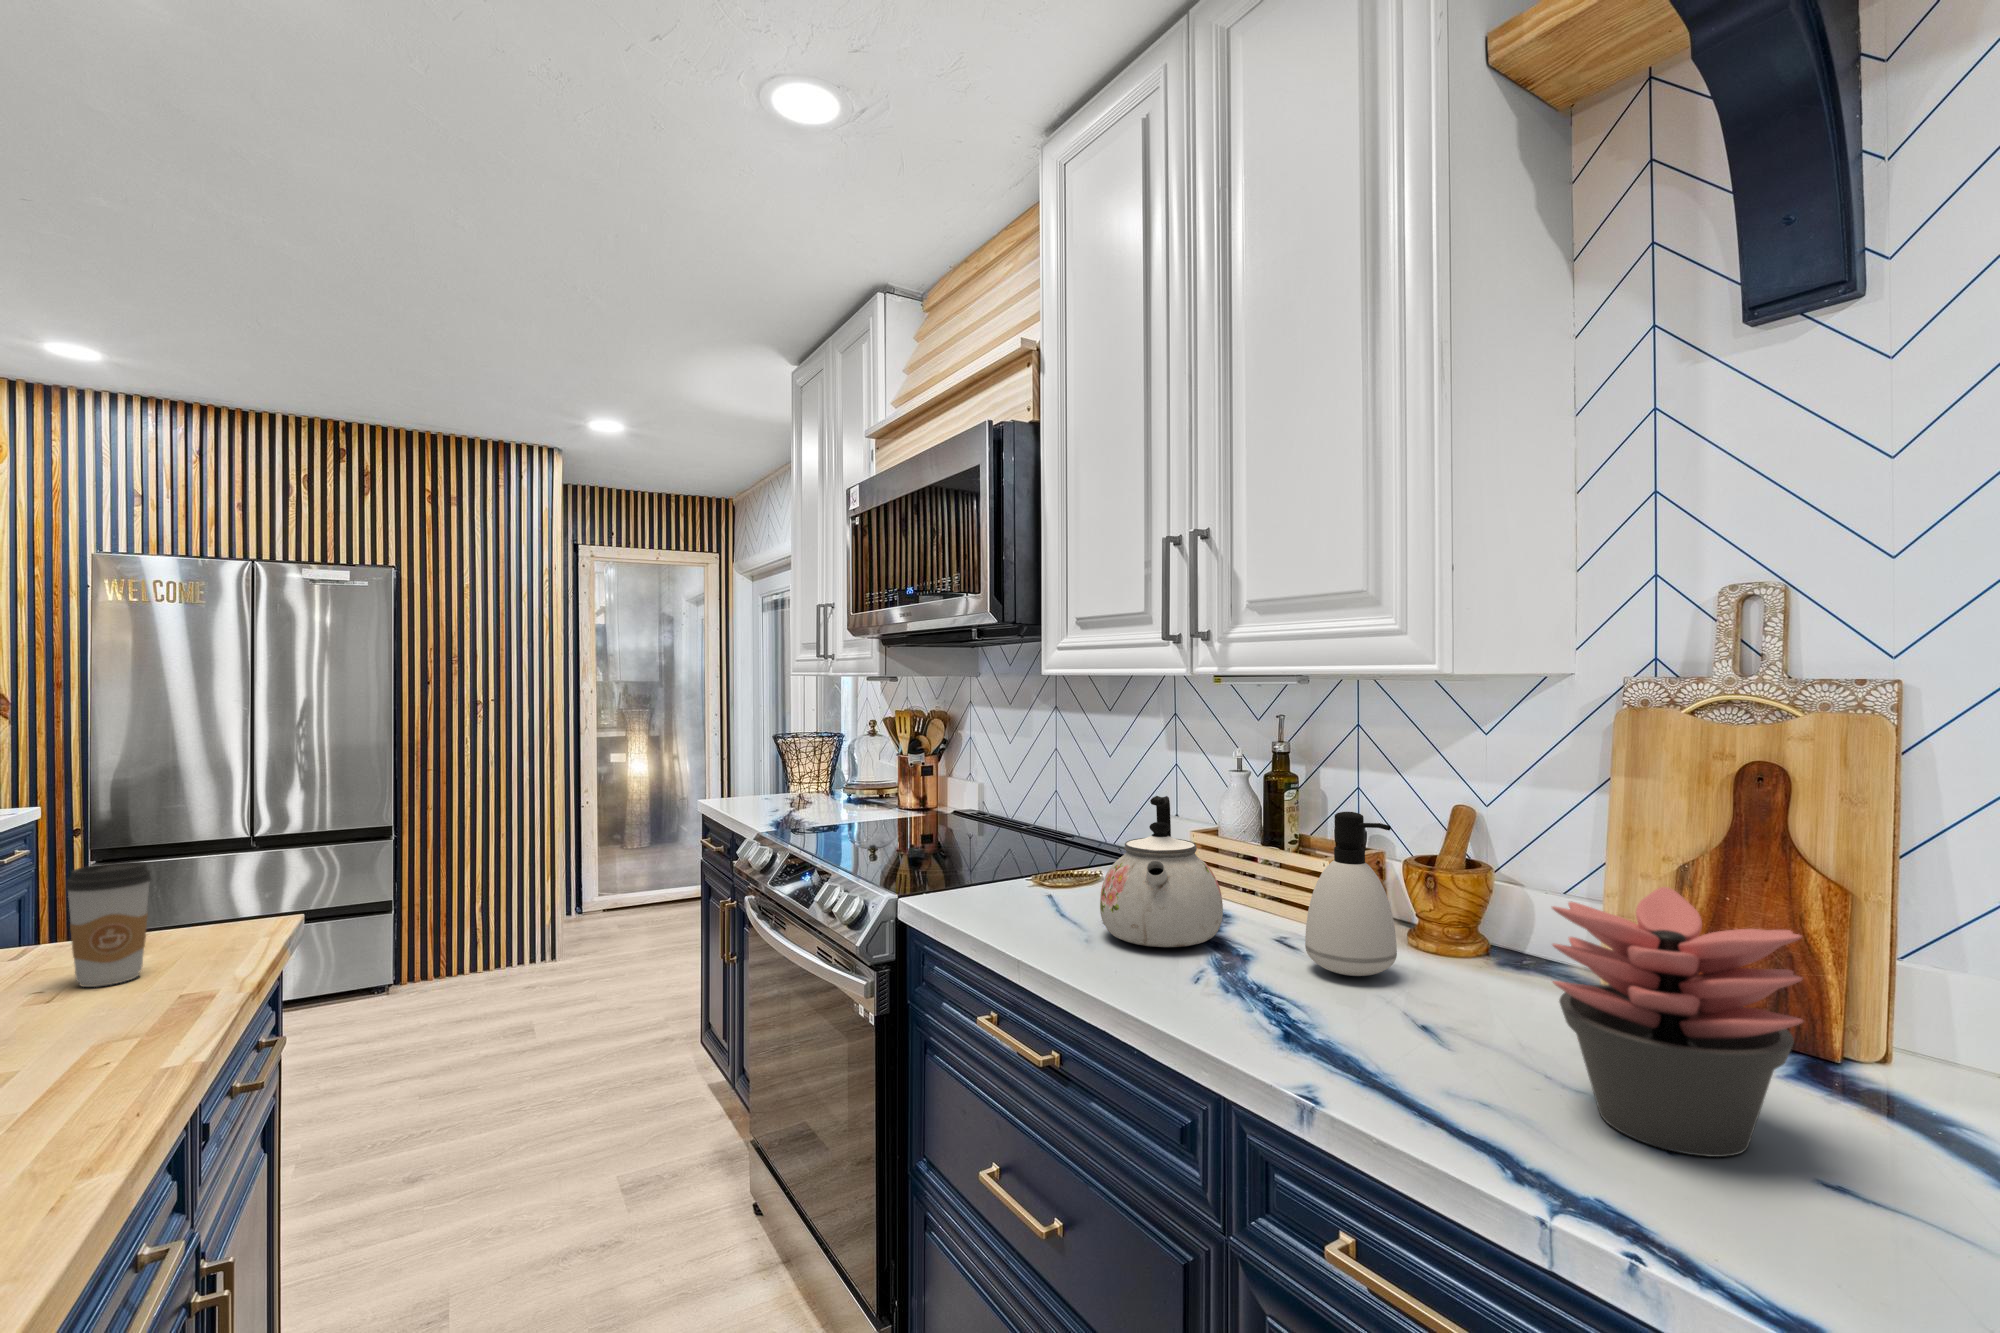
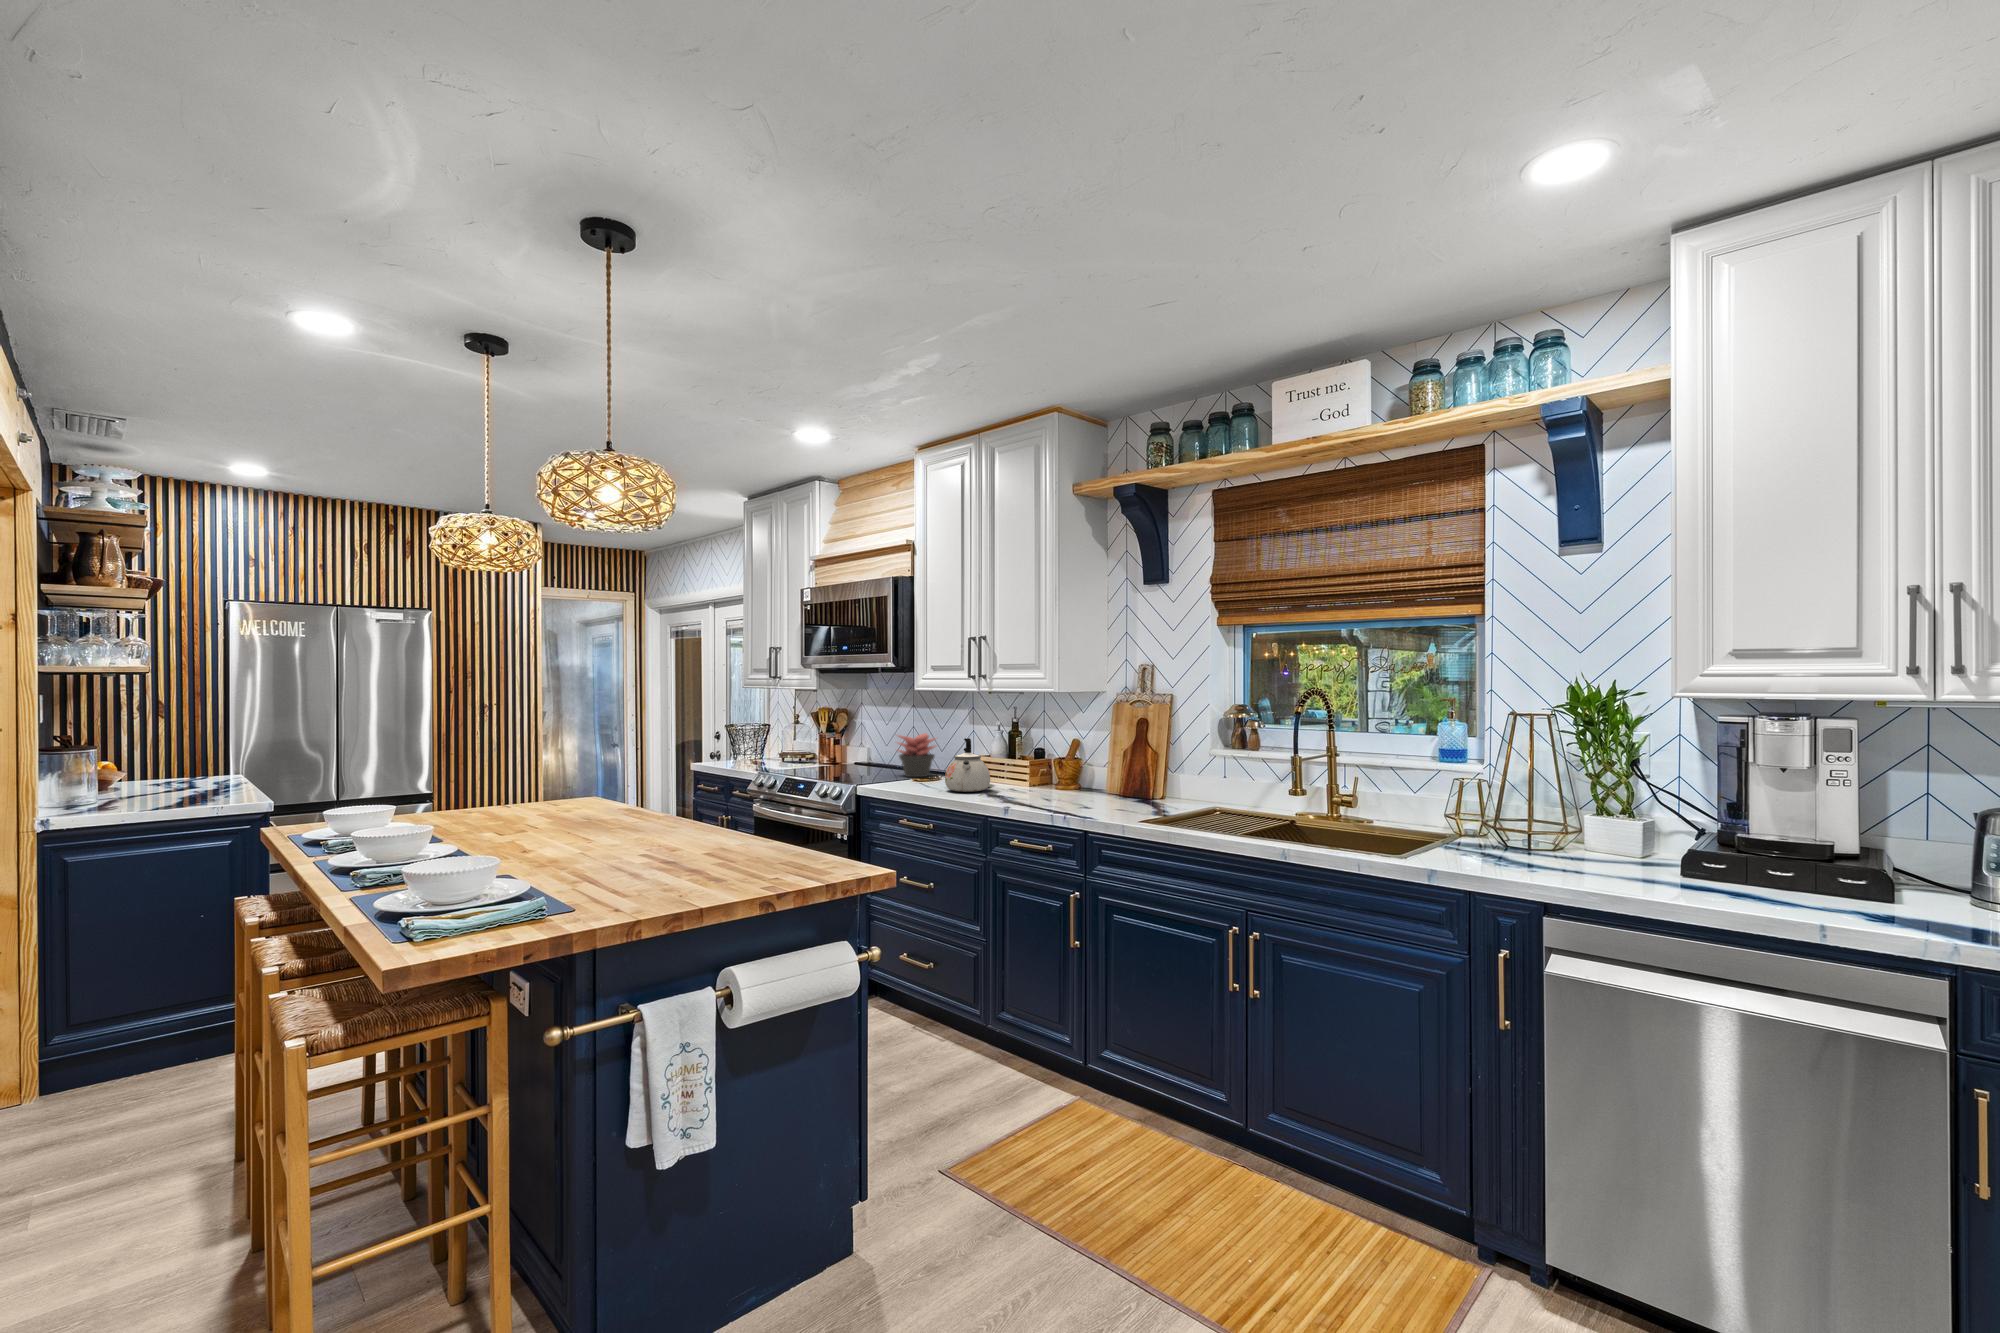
soap dispenser: present [1305,812,1397,976] -> none [1017,740,1046,795]
coffee cup: present [66,862,151,987] -> none [572,764,597,808]
succulent plant: present [1552,887,1803,1157] -> present [898,733,935,777]

